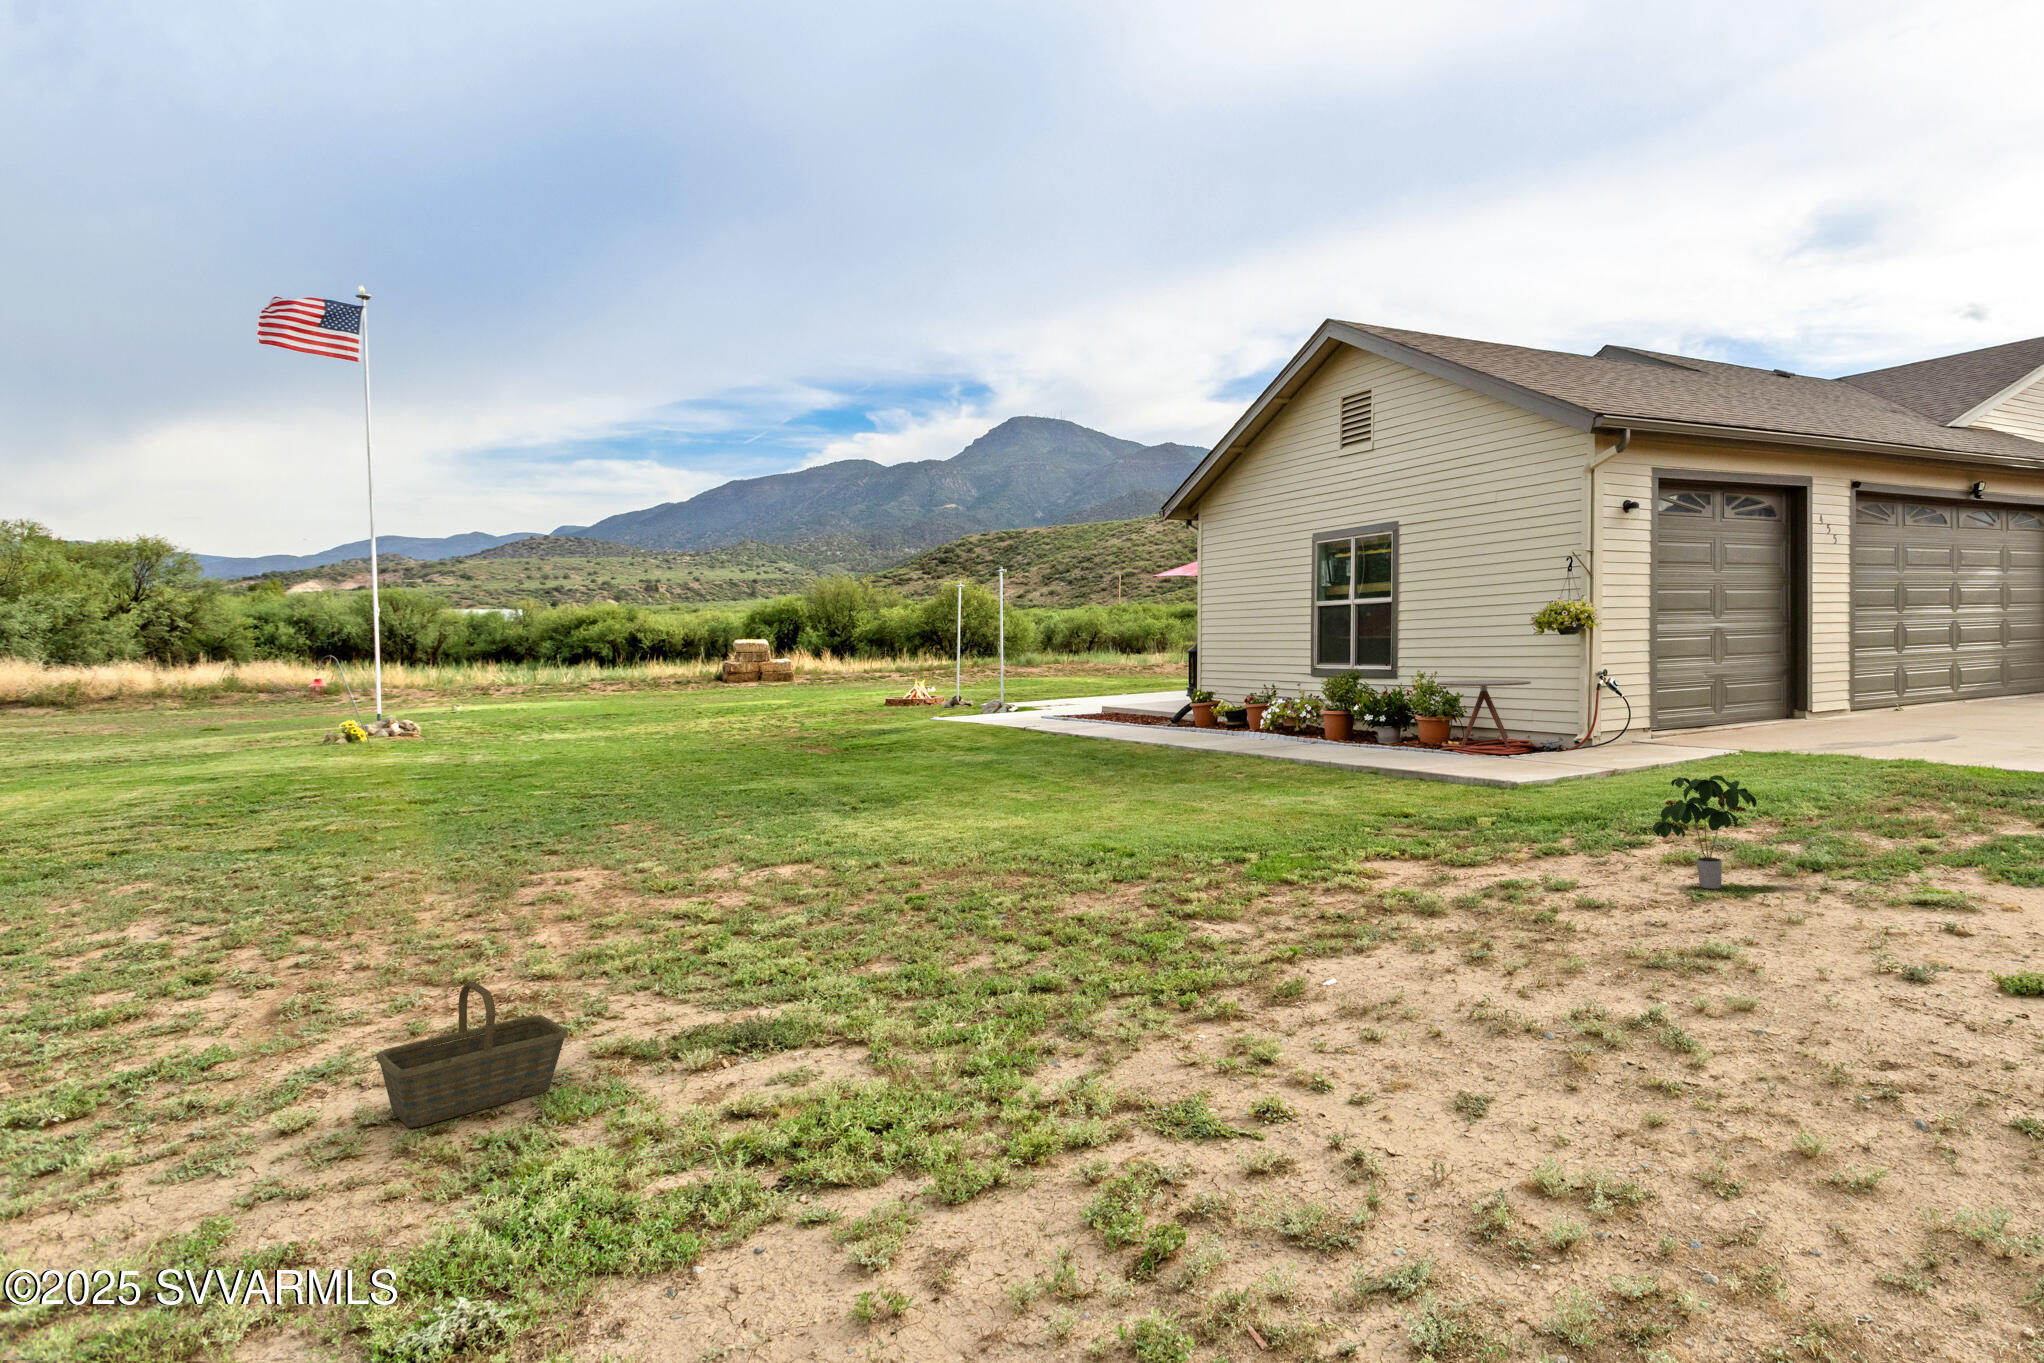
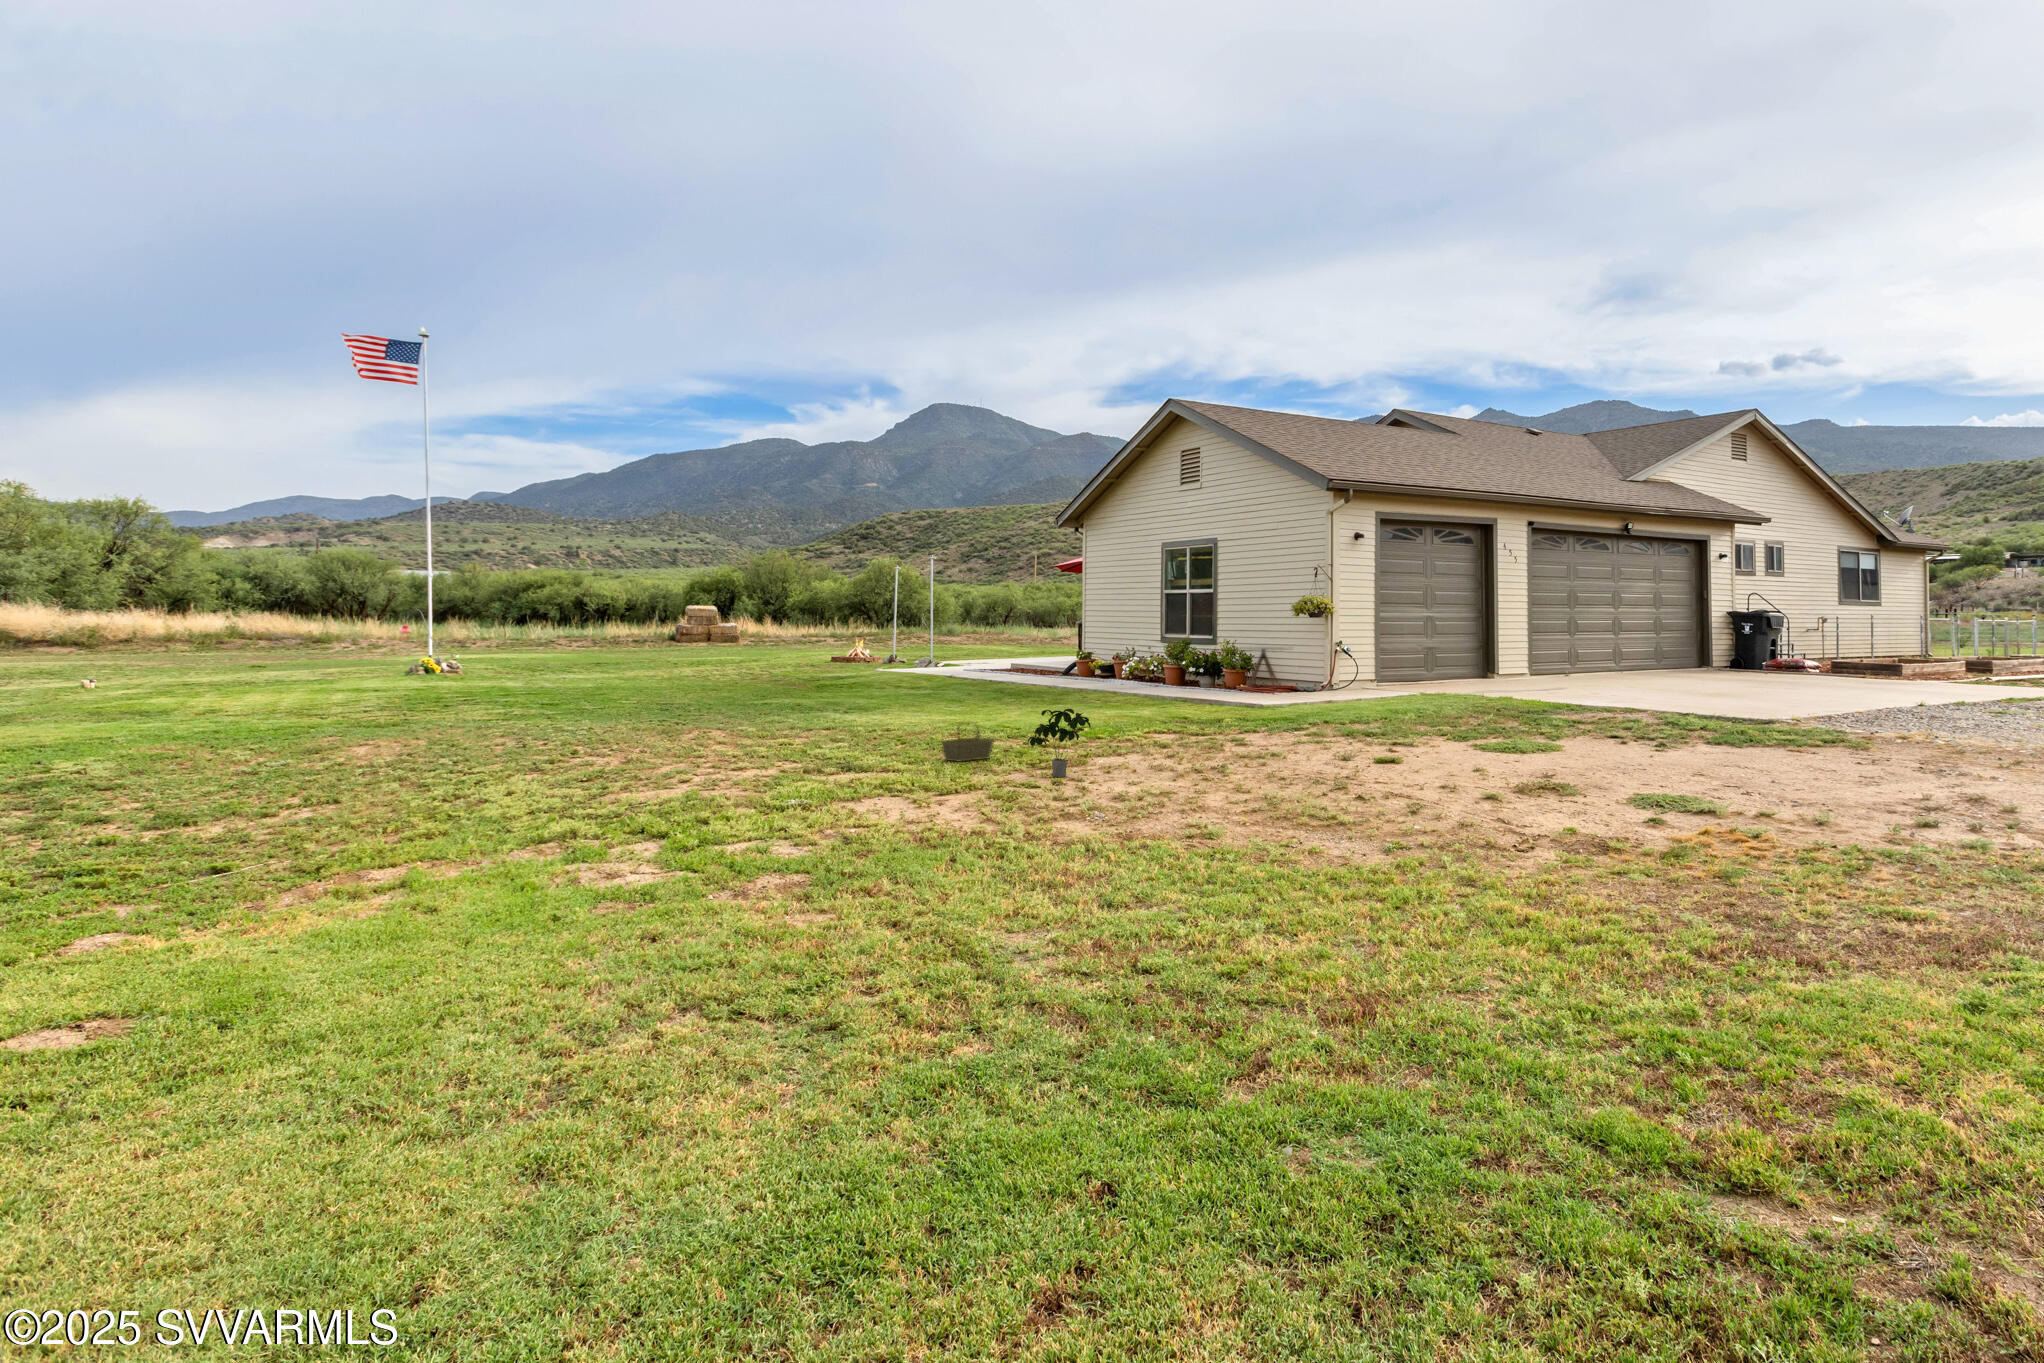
potted plant: present [1653,775,1757,889] -> present [1028,709,1091,777]
basket: present [377,982,568,1128] -> present [941,722,994,762]

